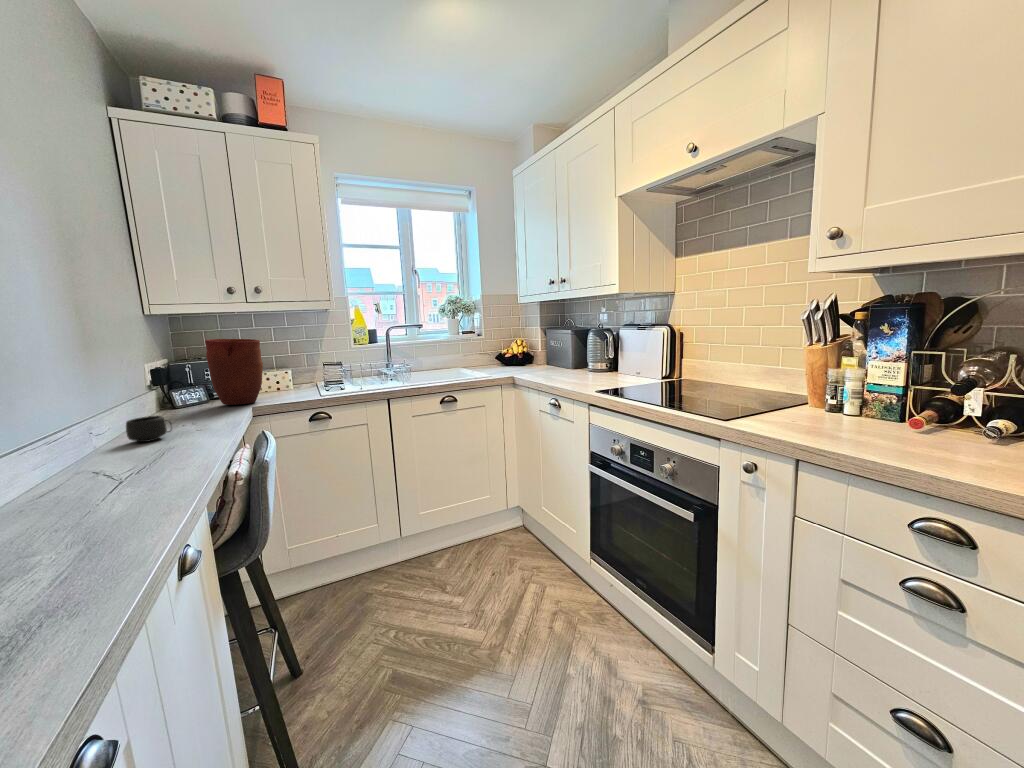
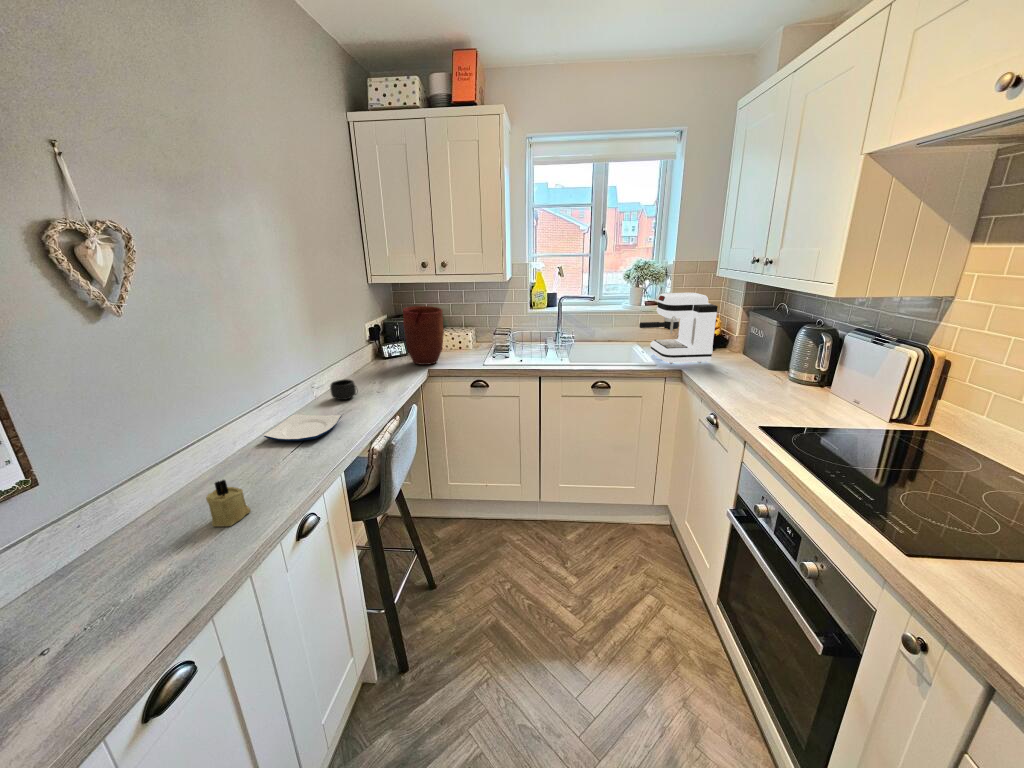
coffee maker: none [469,316,532,375] -> present [639,293,718,363]
plate: none [50,446,170,482] -> present [264,414,341,441]
candle: none [39,489,113,561] -> present [206,480,250,527]

